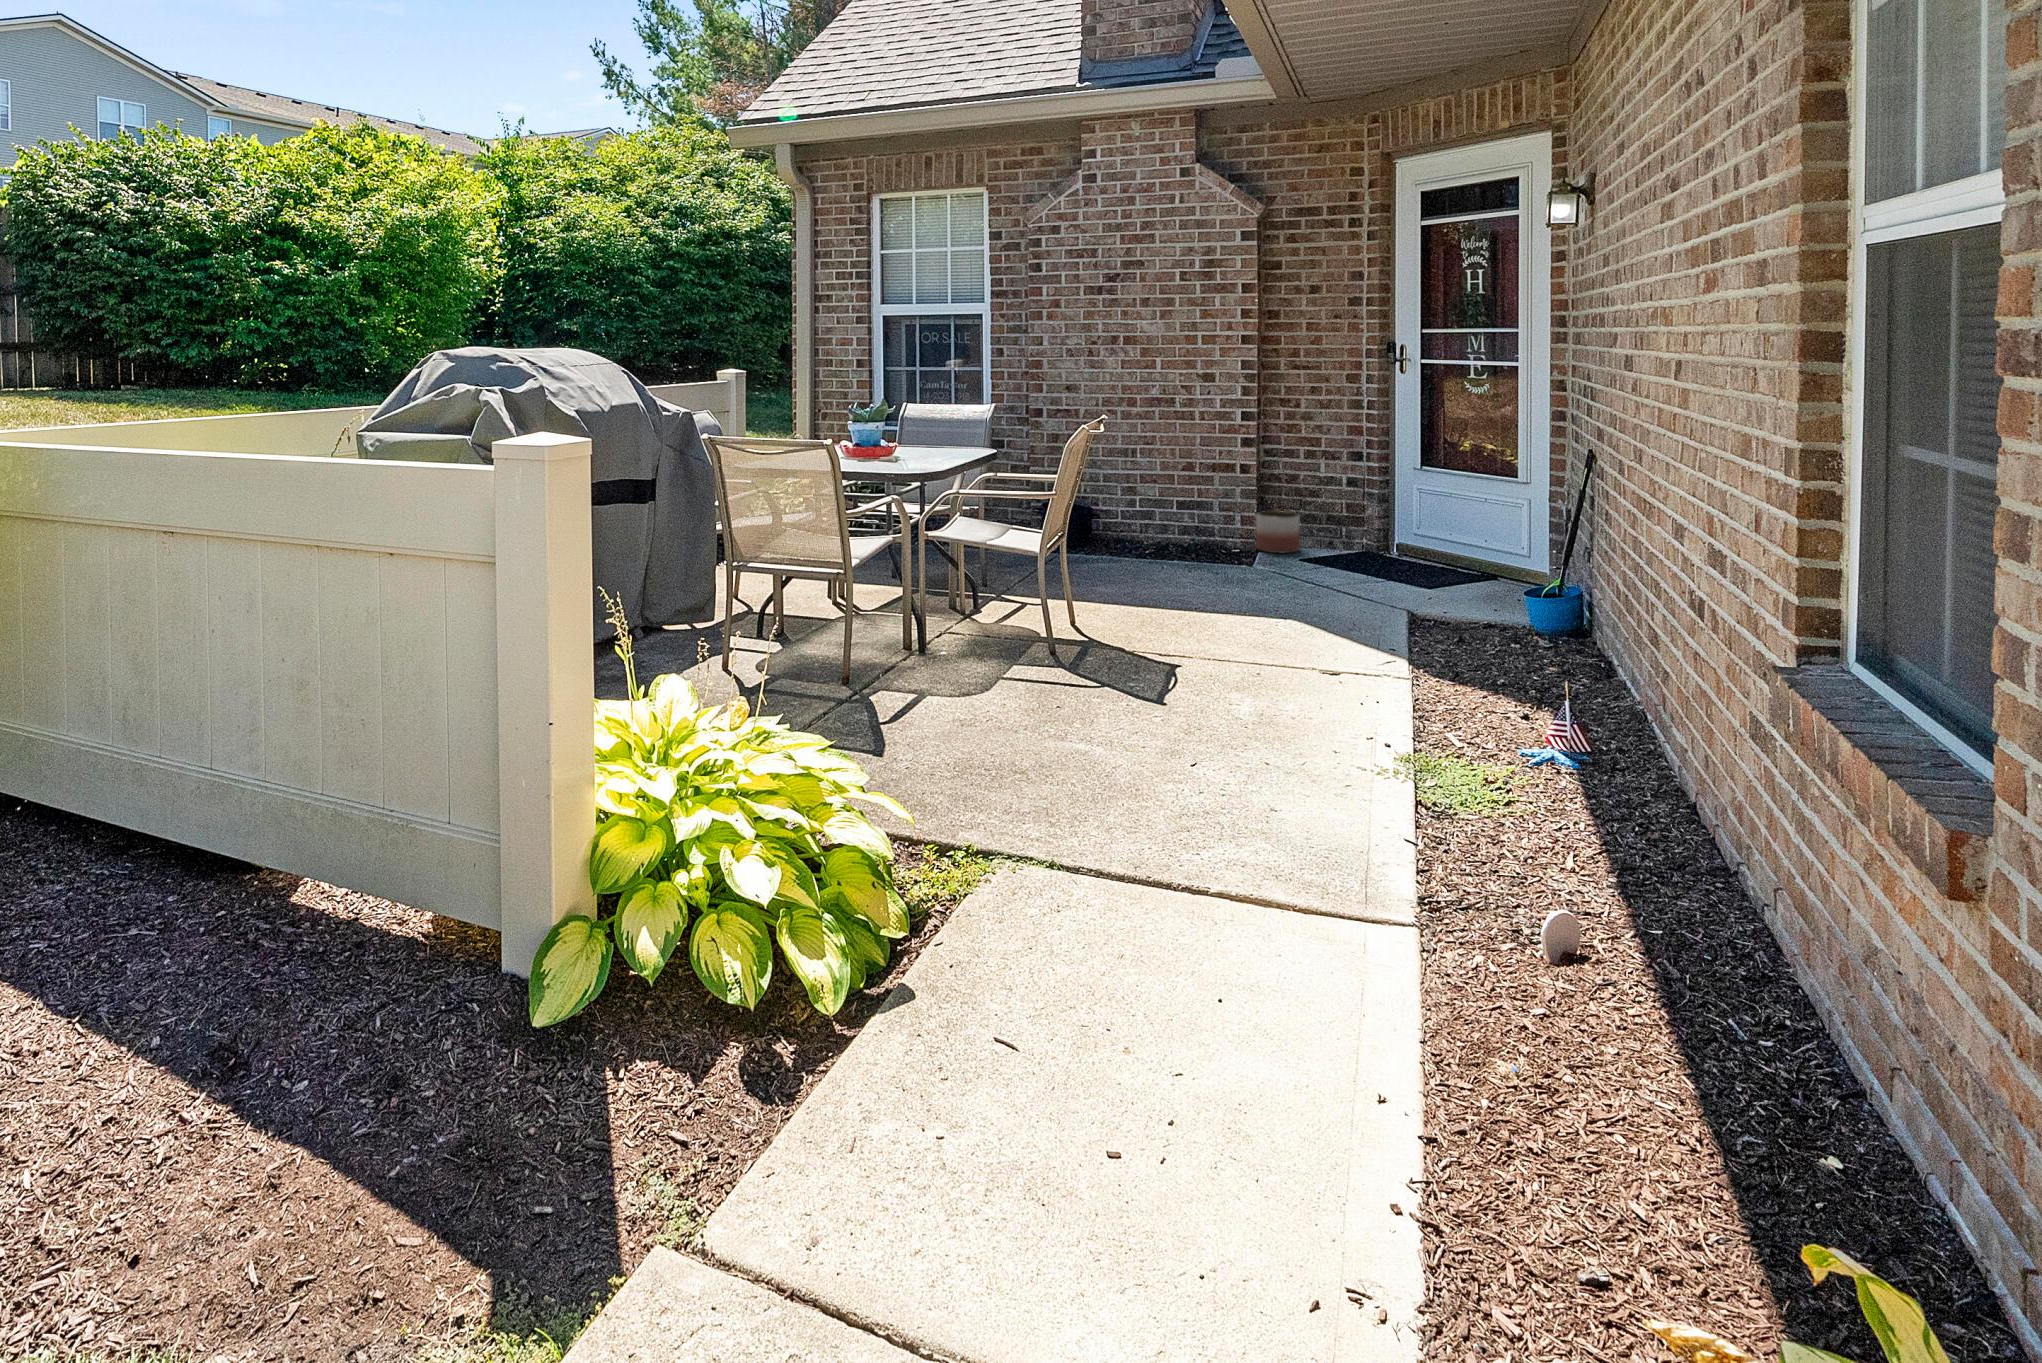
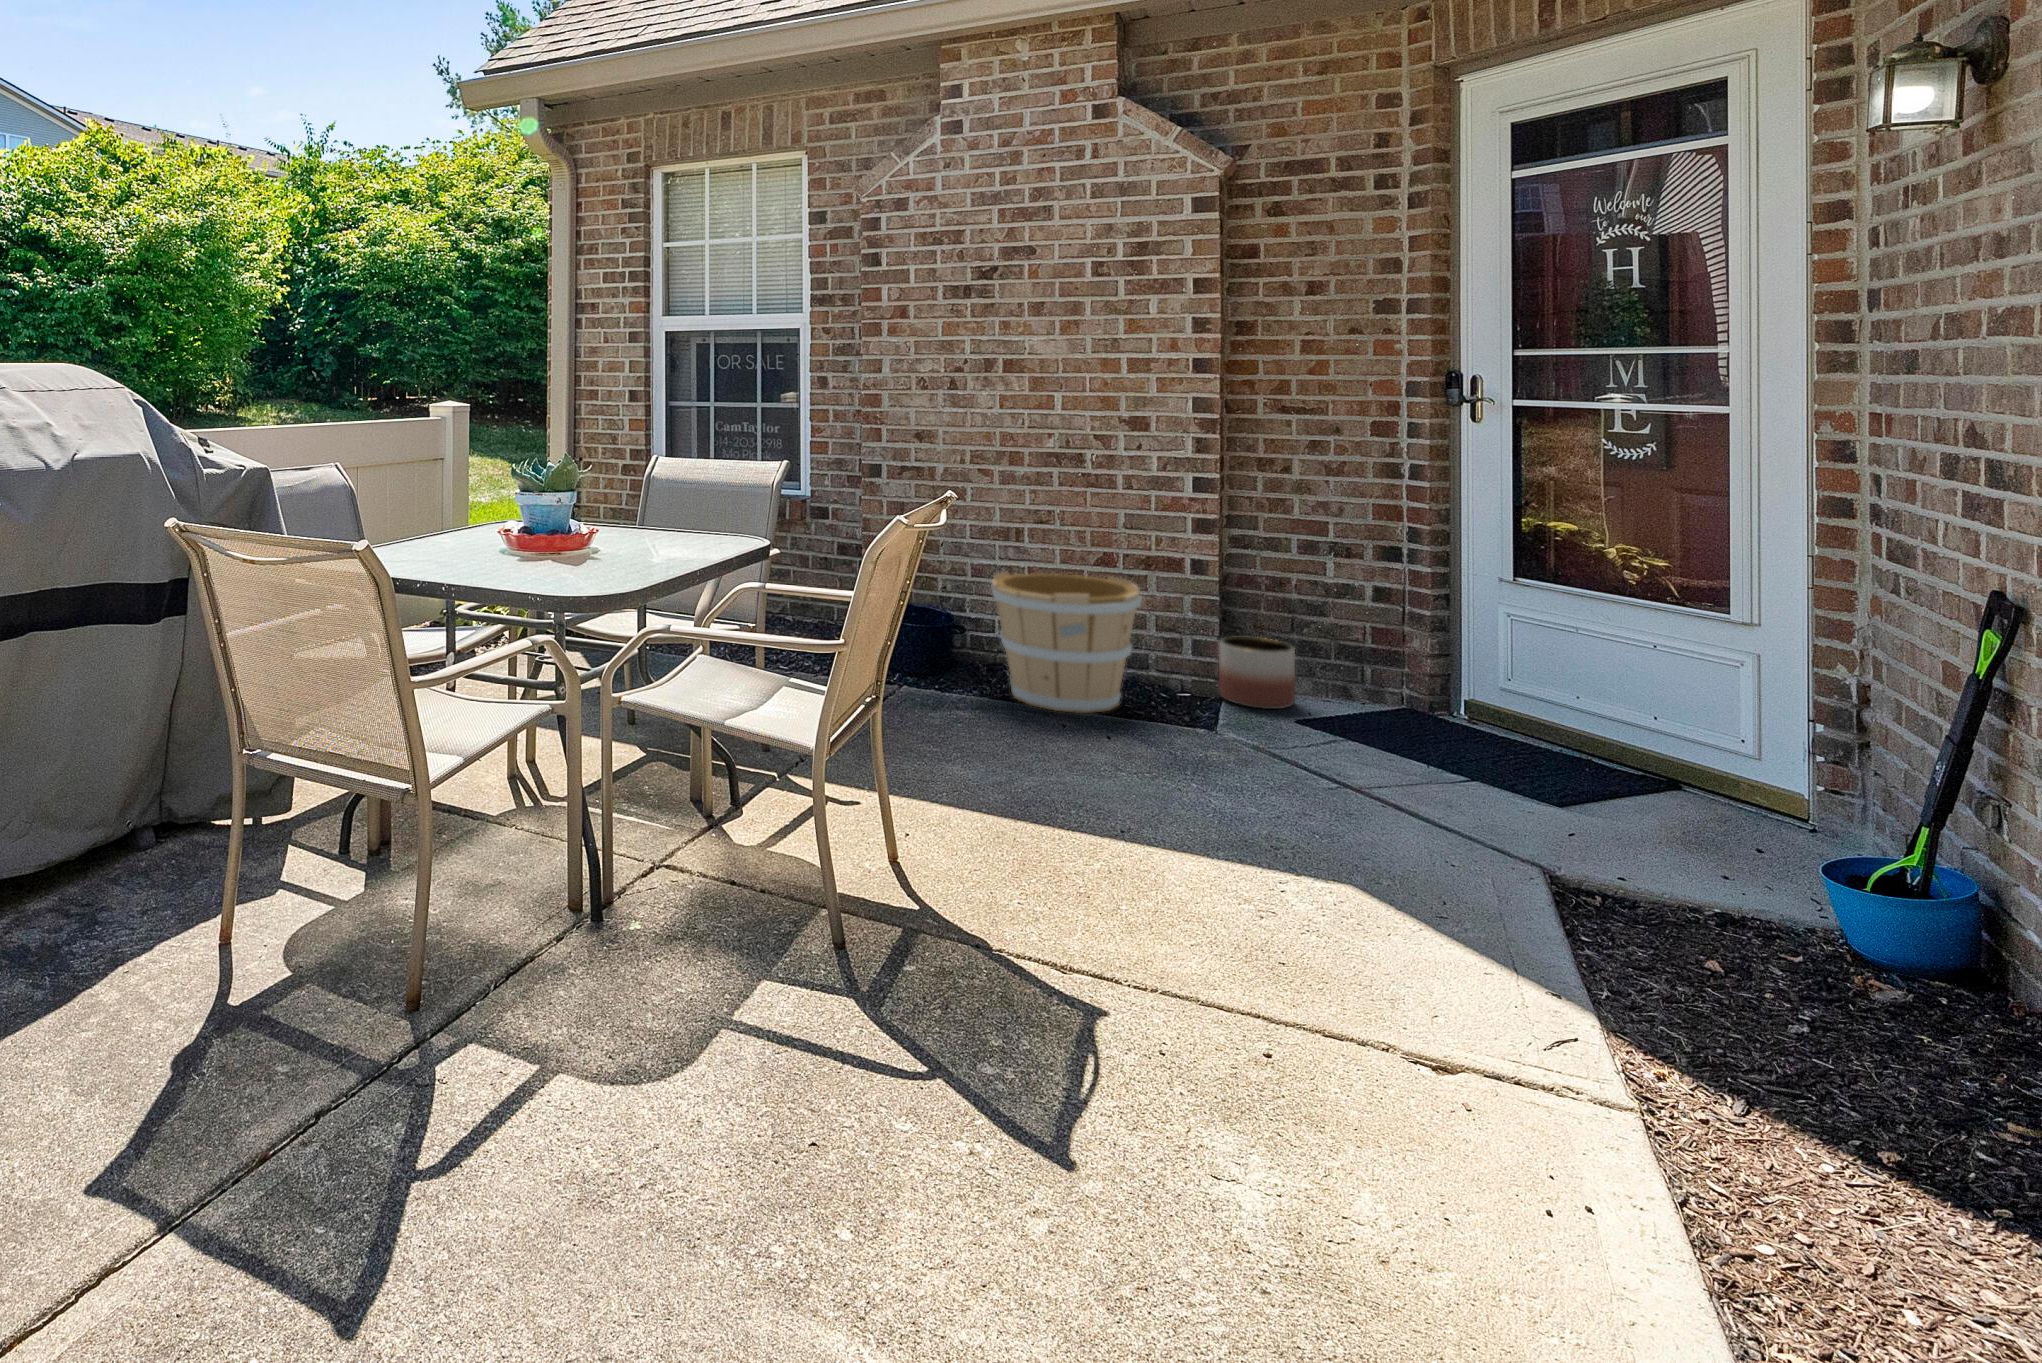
wooden bucket: none [1117,475,1210,560] -> present [991,572,1142,713]

